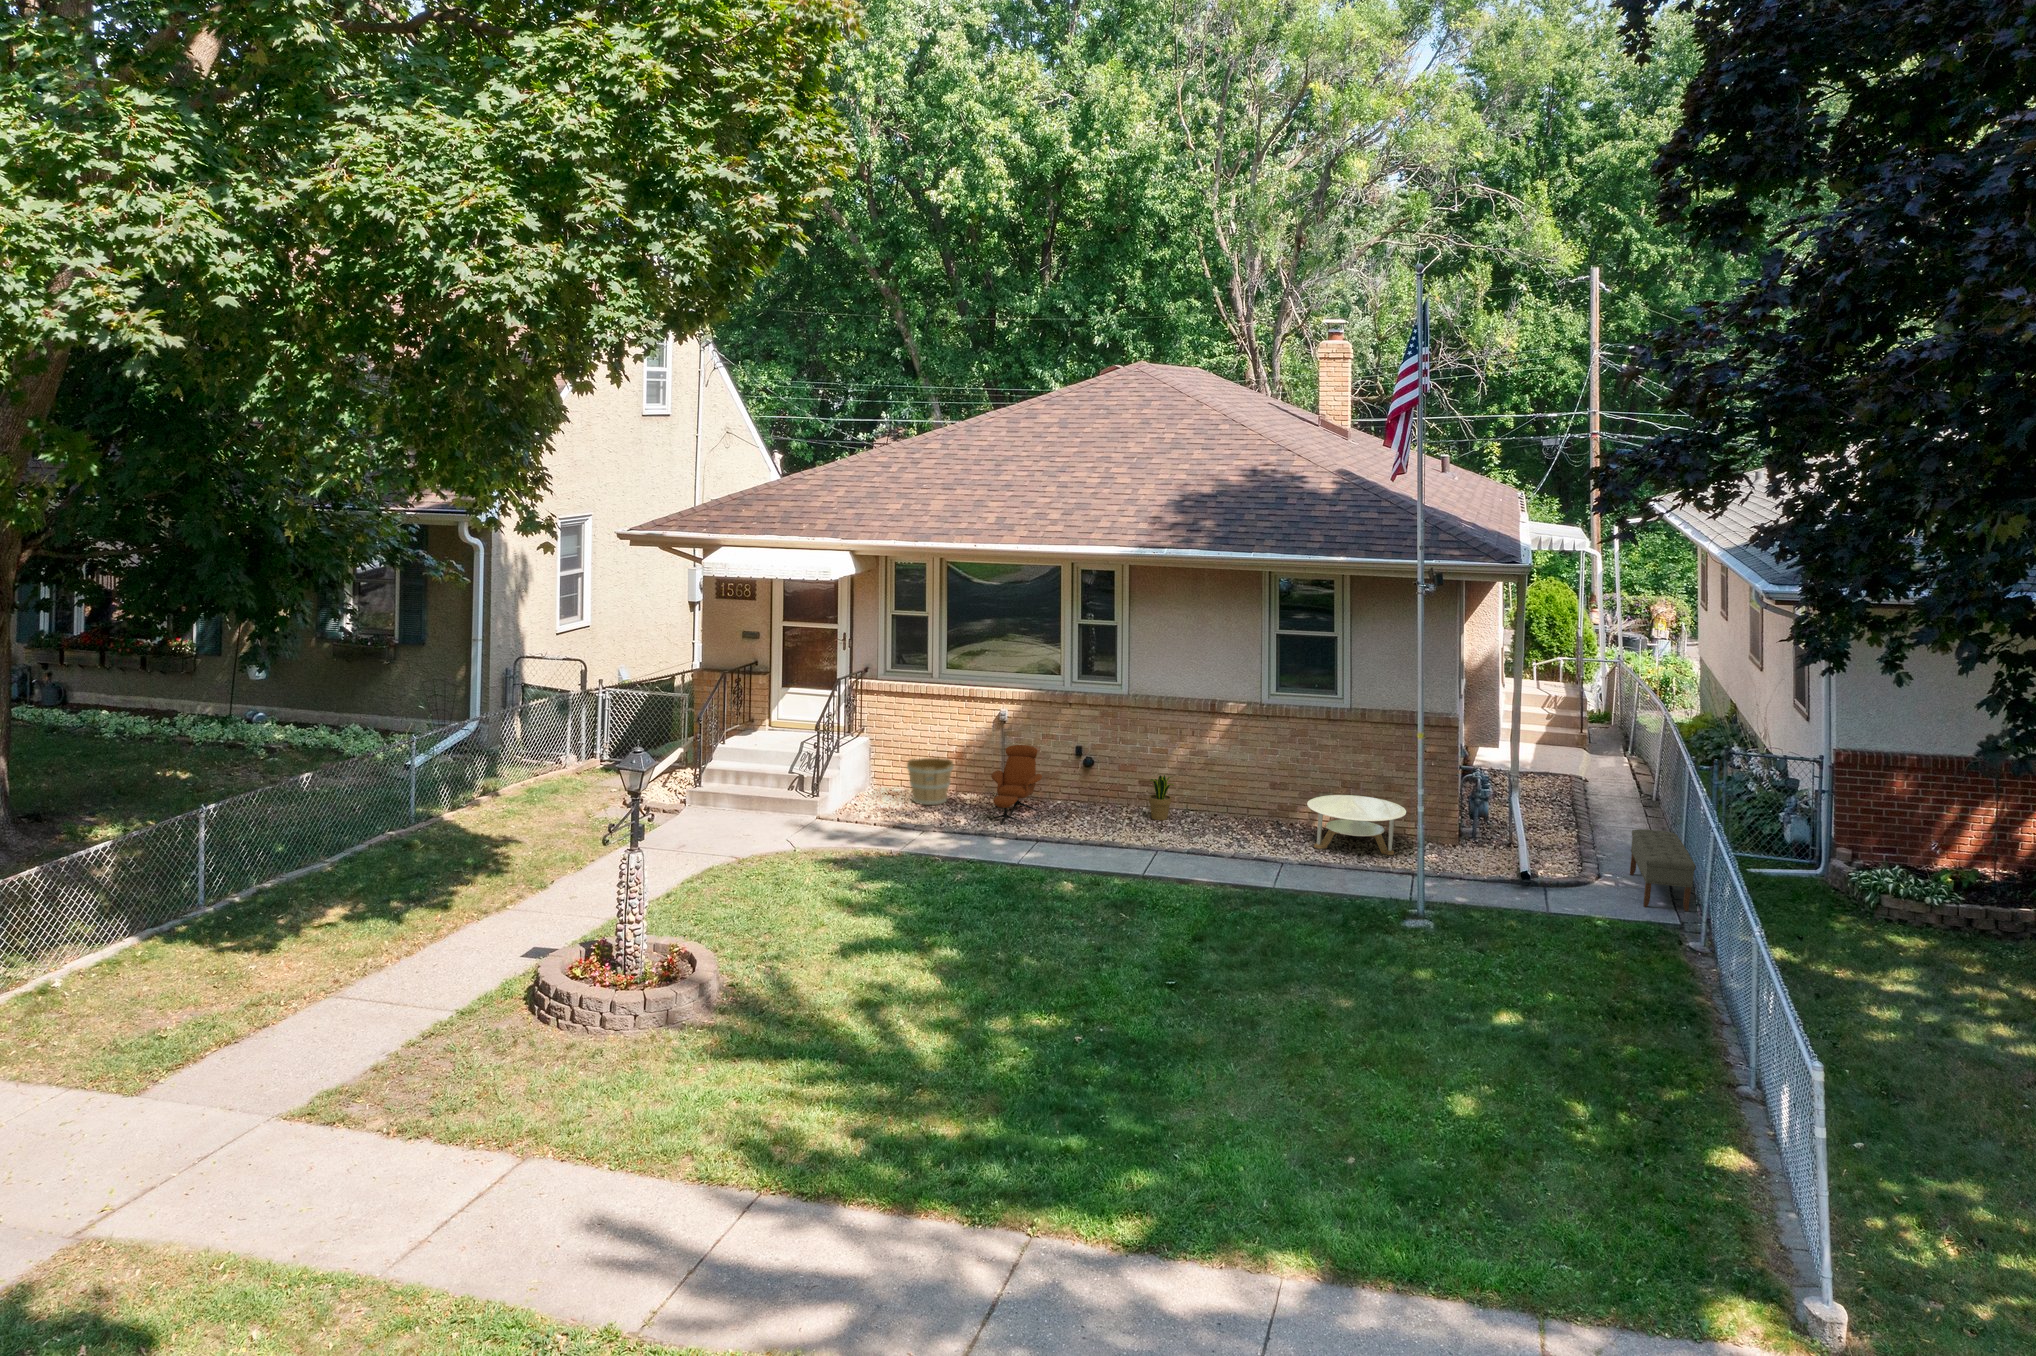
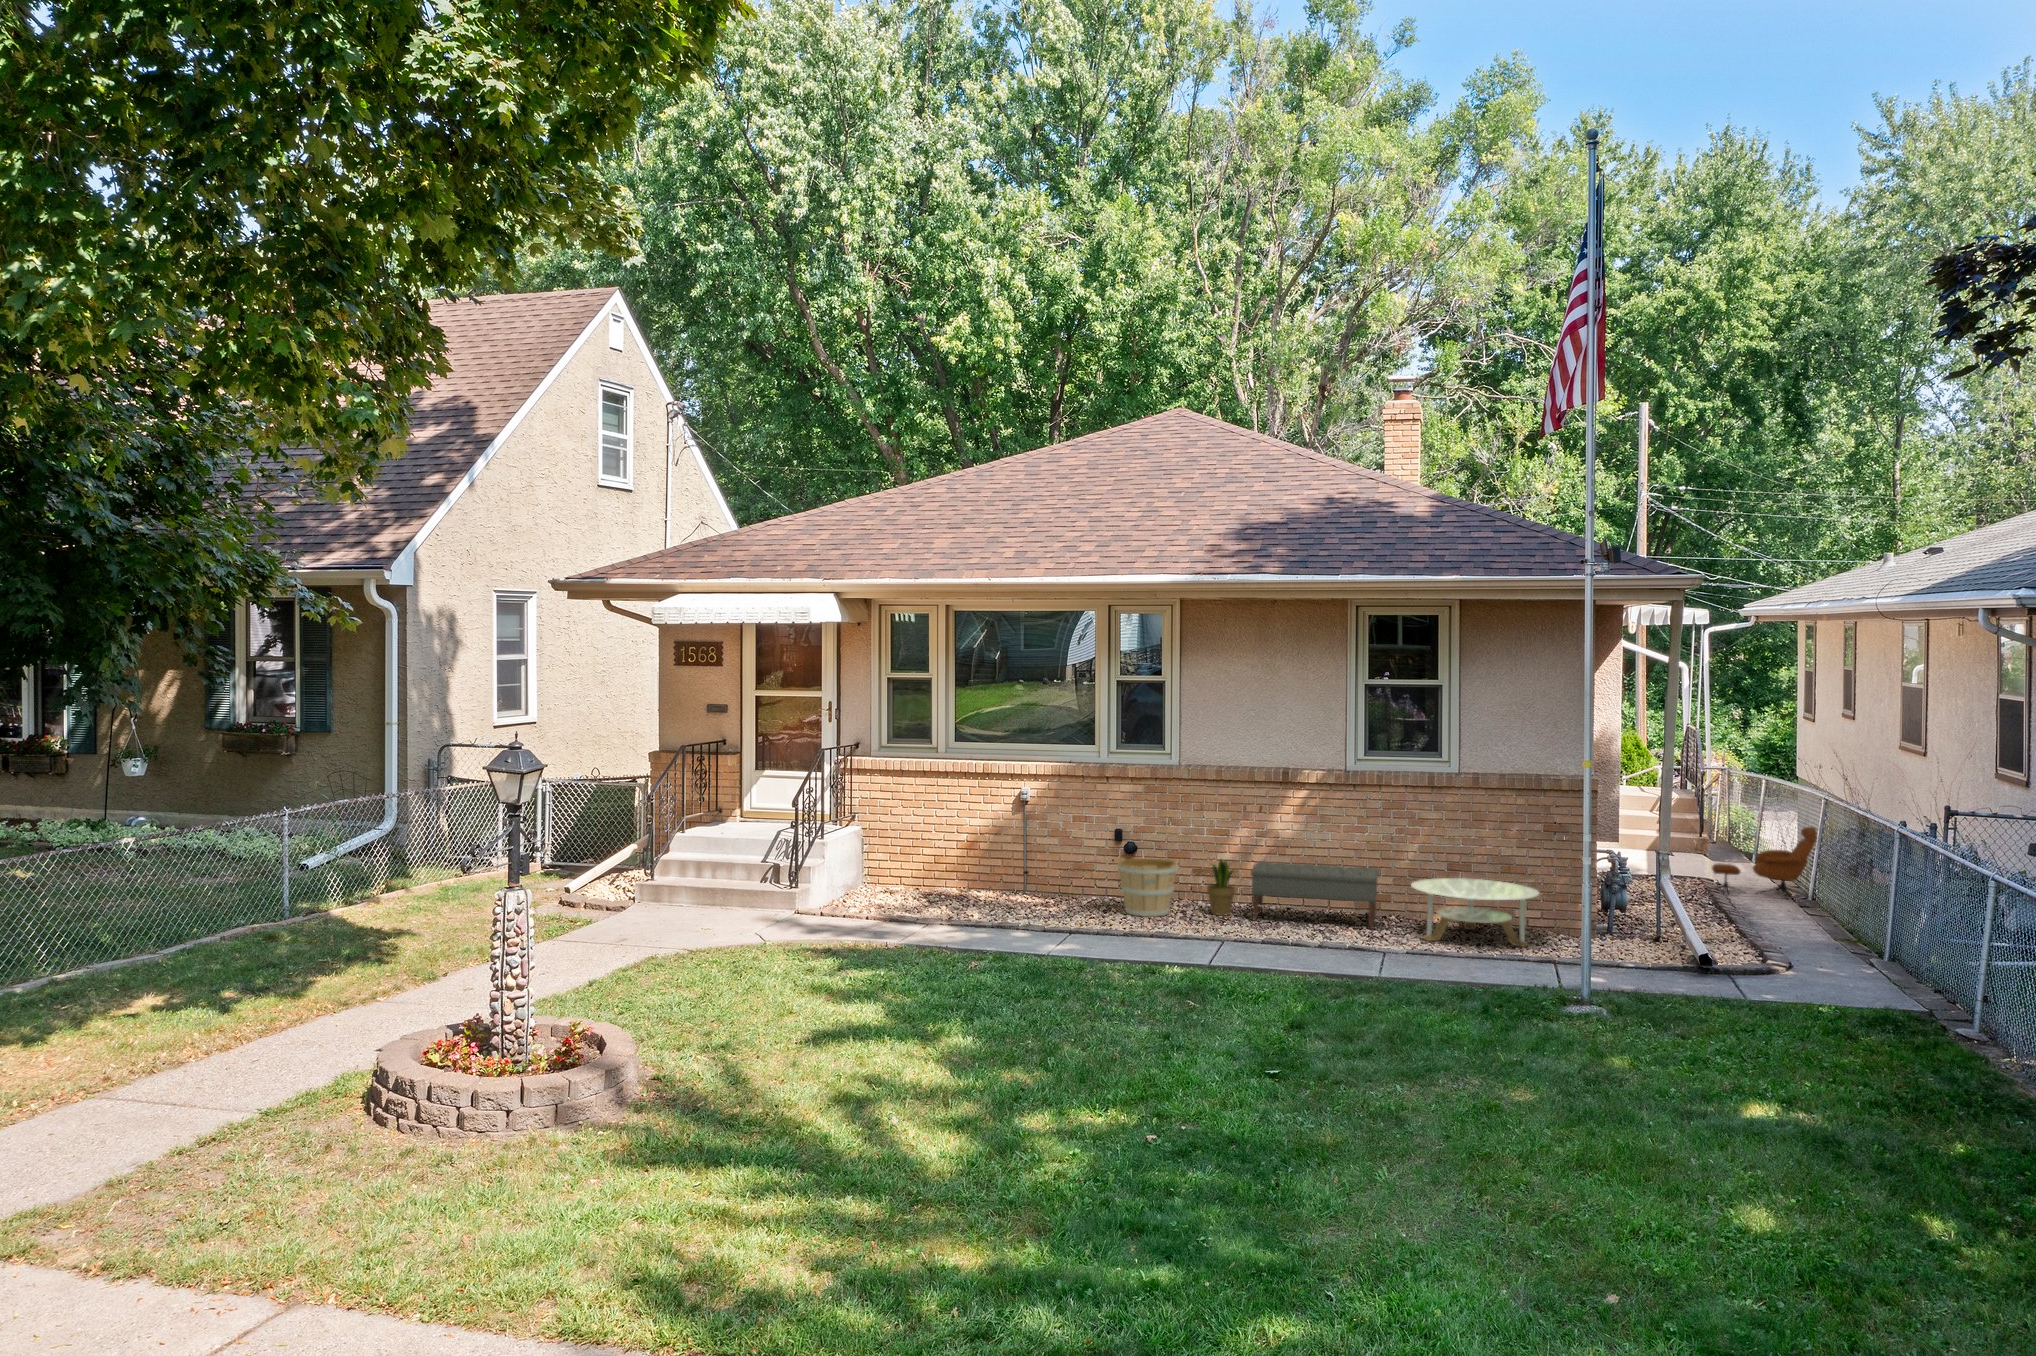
lounge chair: present [990,745,1042,824] -> present [1712,827,1817,897]
wooden bucket: present [907,758,954,805] -> present [1118,858,1178,917]
bench: present [1630,829,1696,911] -> present [1251,862,1379,929]

